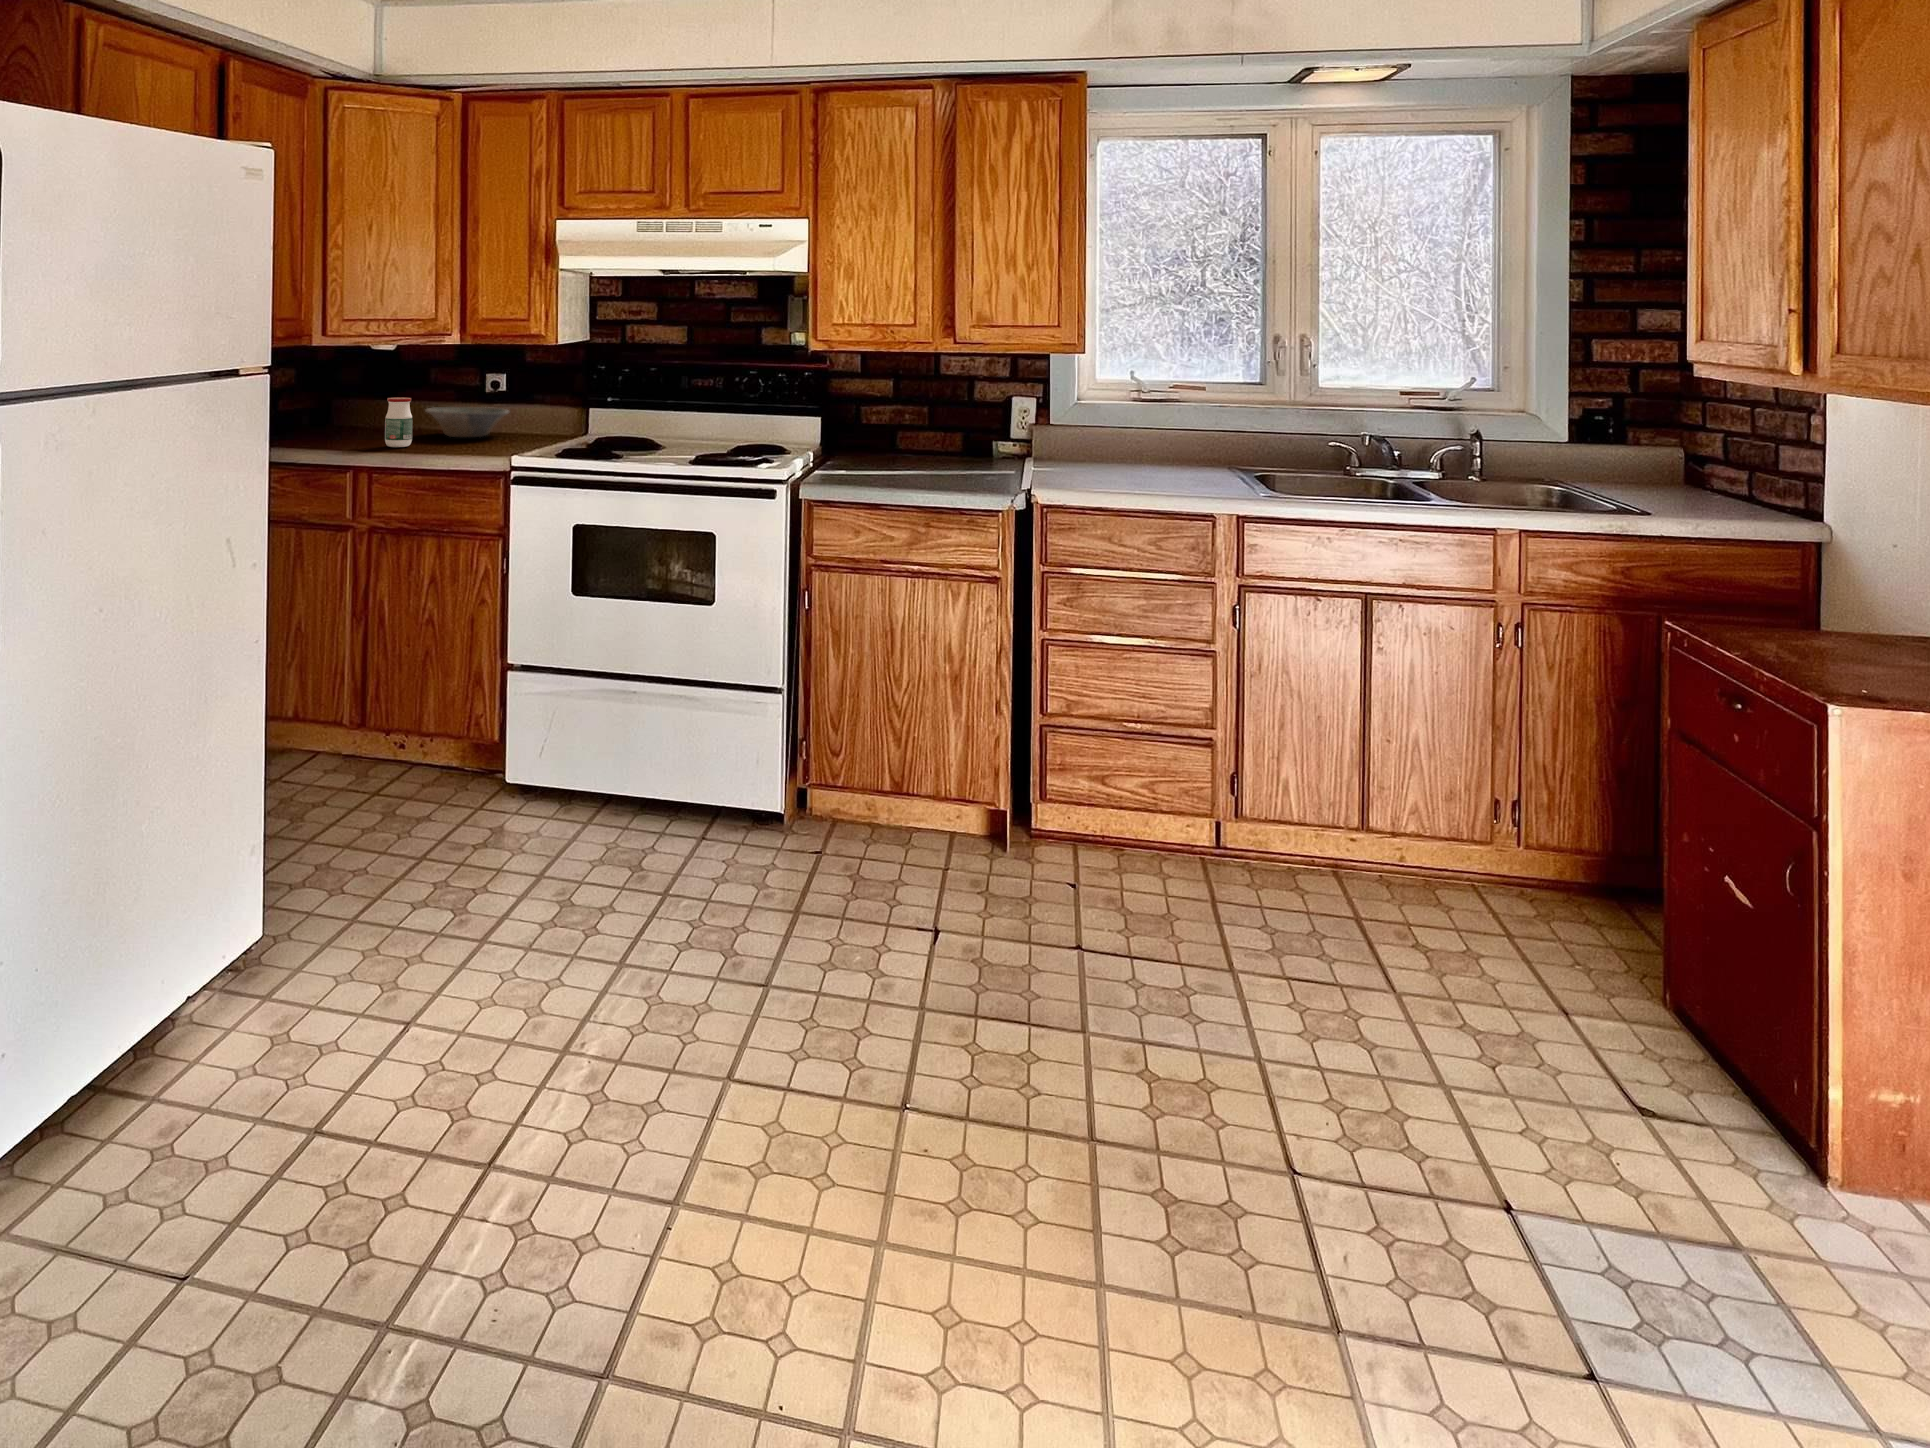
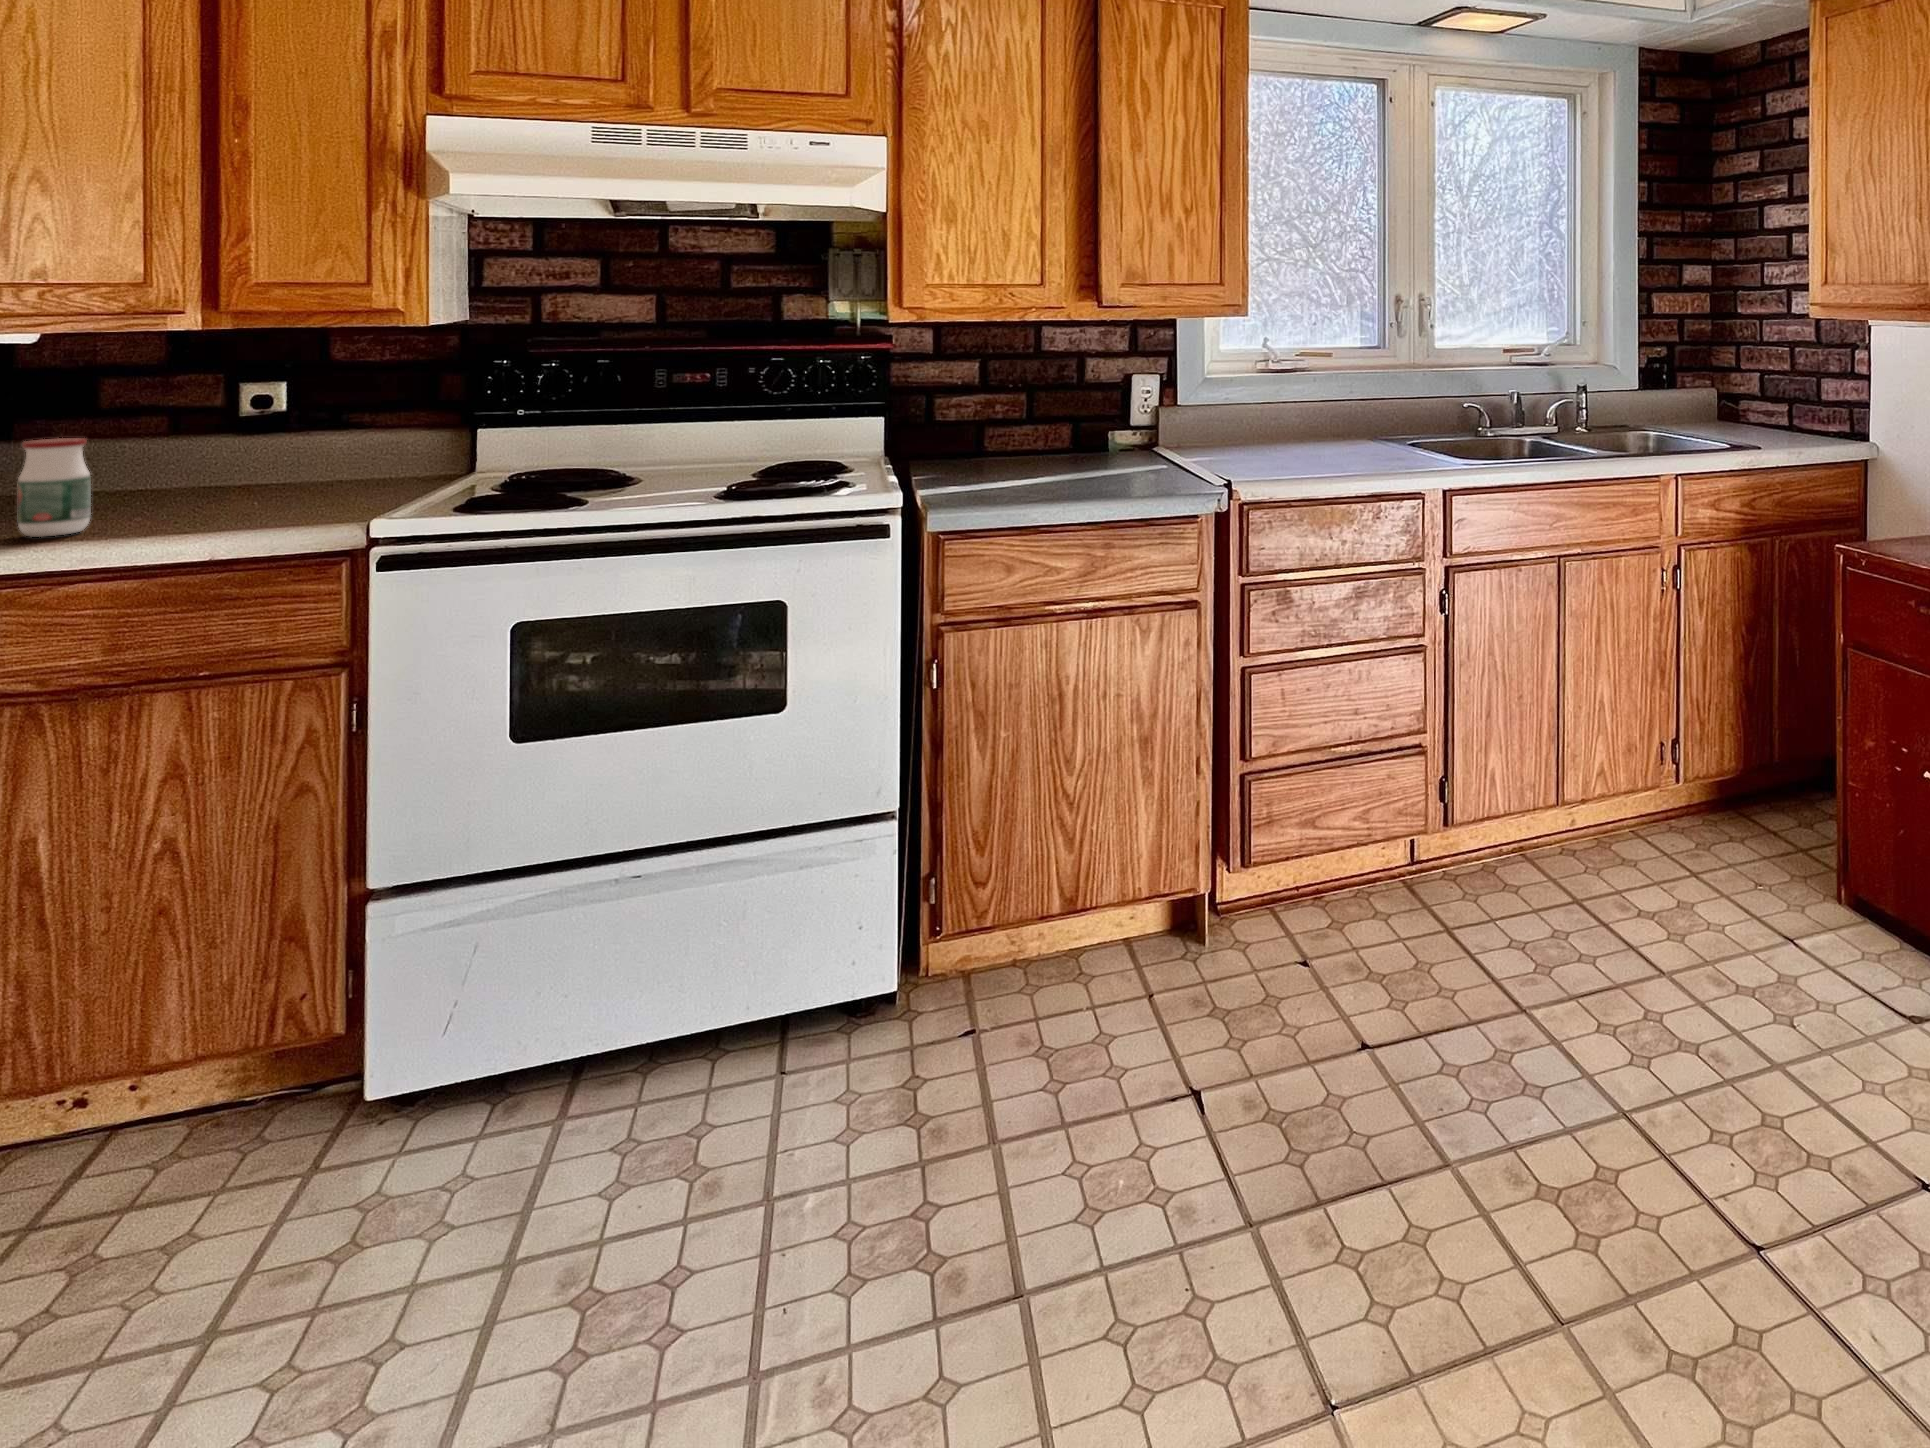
bowl: present [426,407,509,437] -> none [101,444,306,504]

